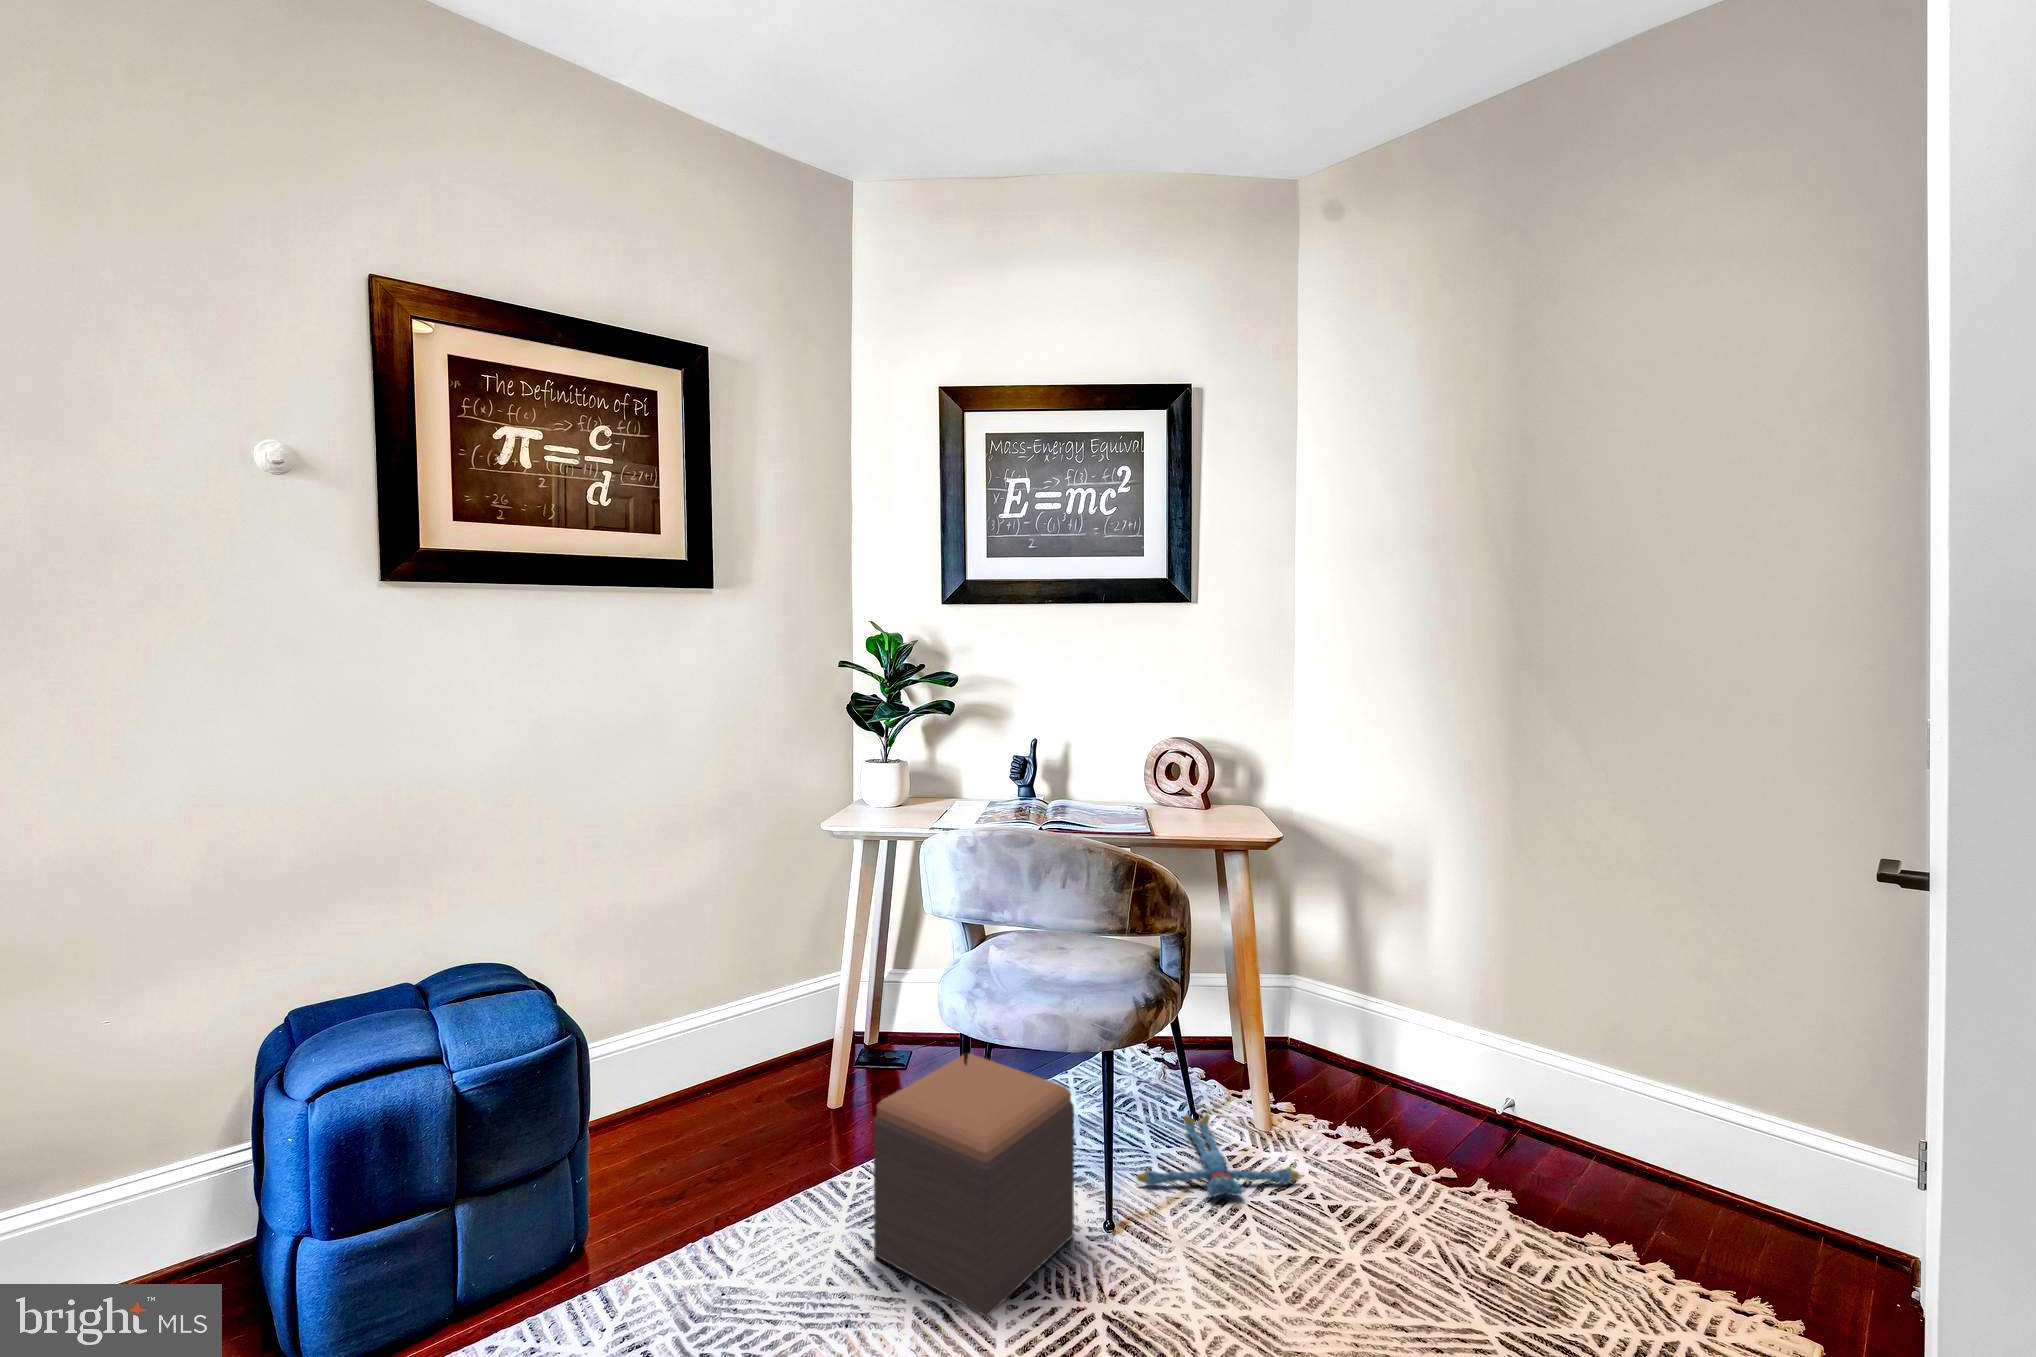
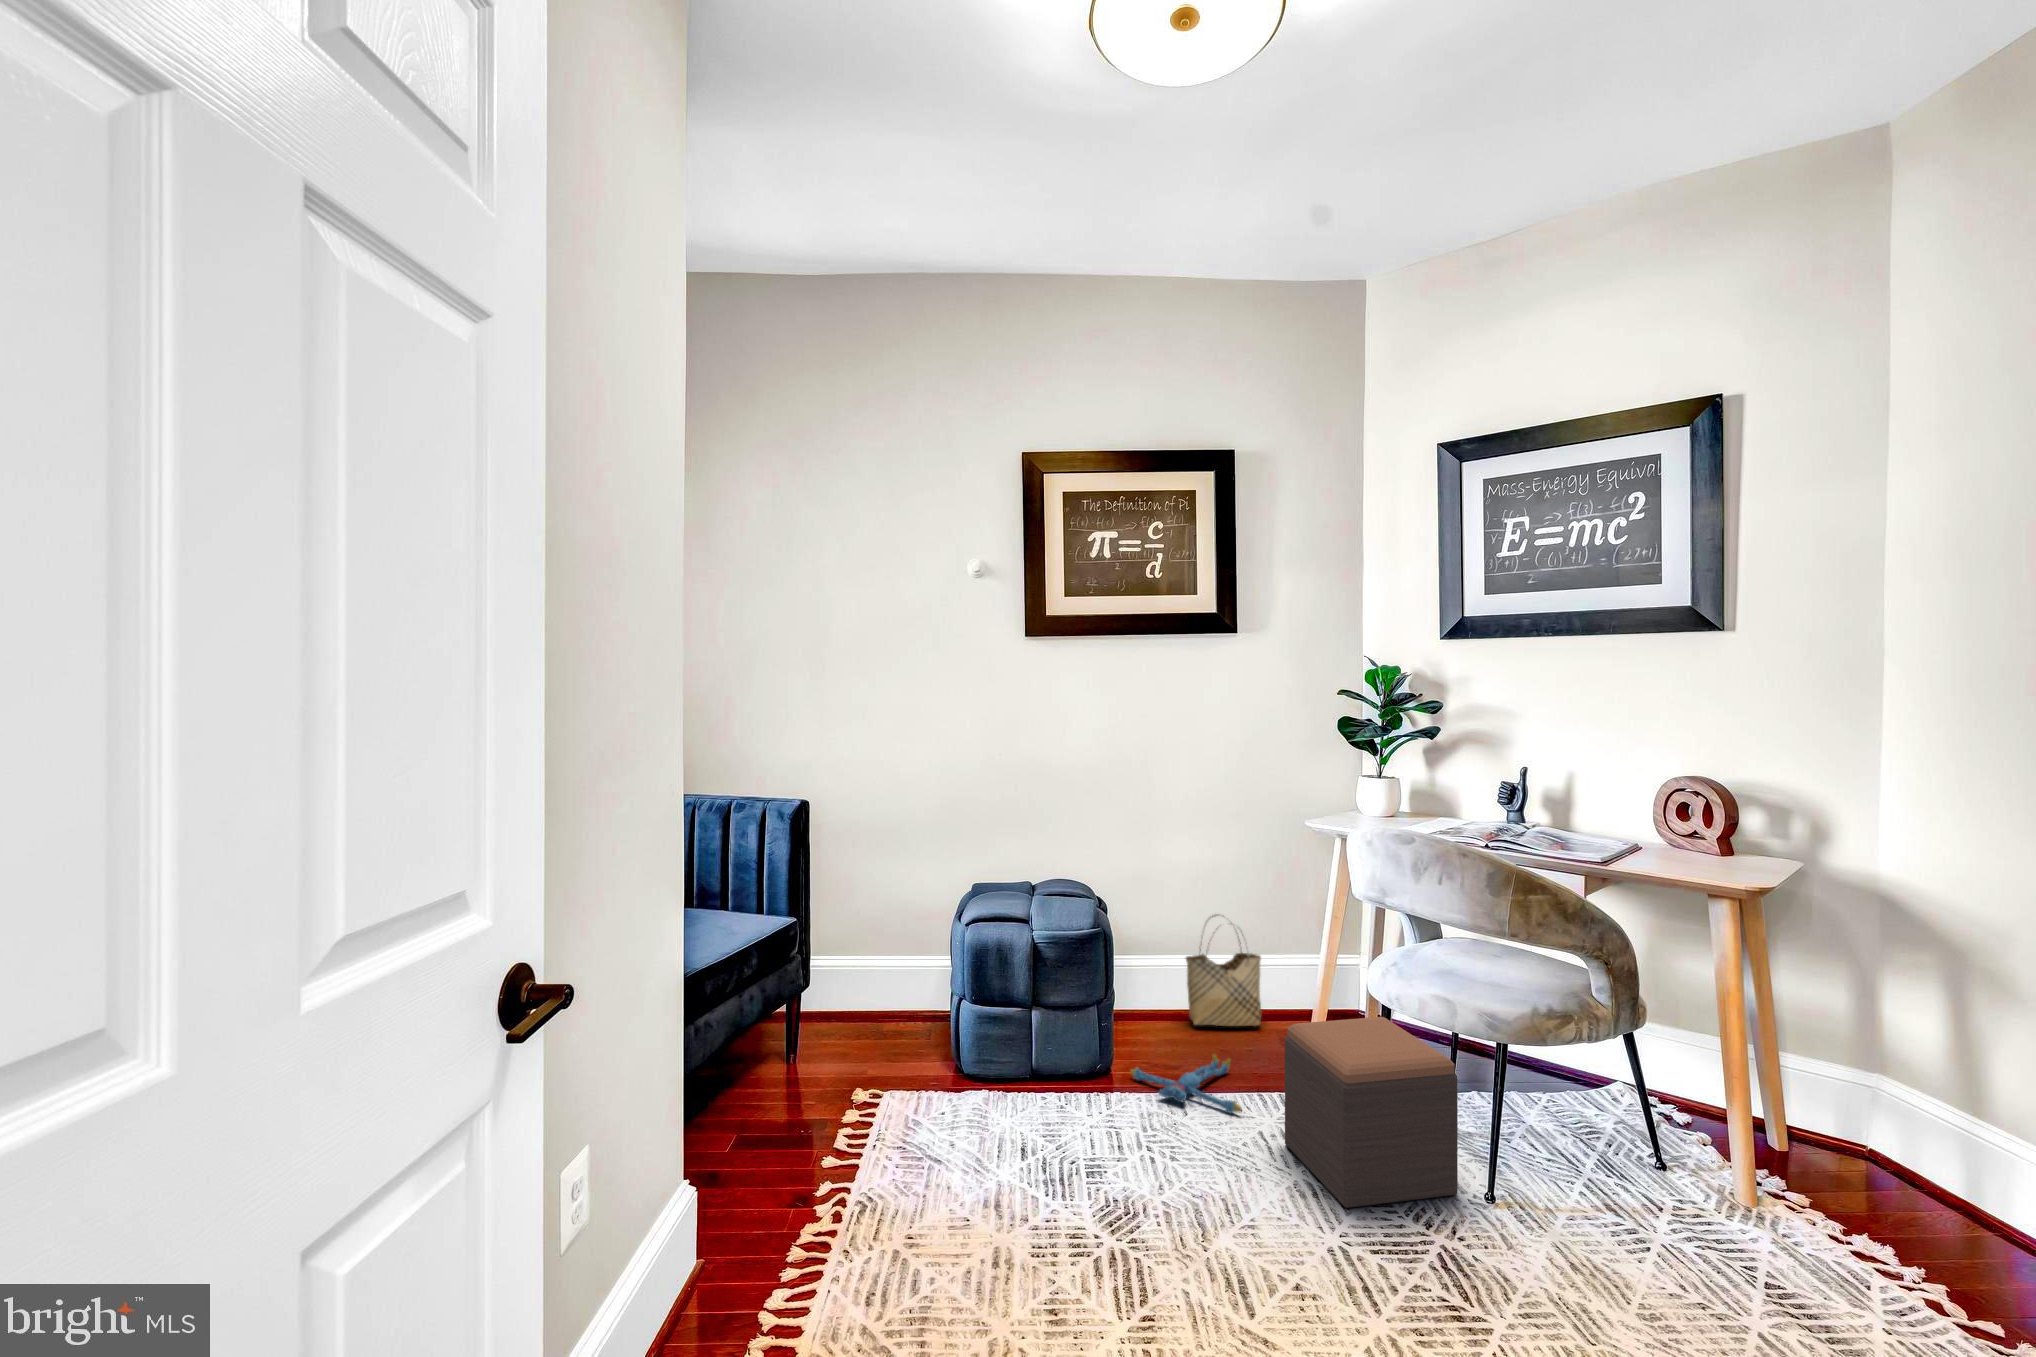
woven basket: none [658,960,759,1119] -> present [1186,915,1261,1026]
plush toy: present [1137,1114,1299,1198] -> present [1130,1054,1242,1113]

